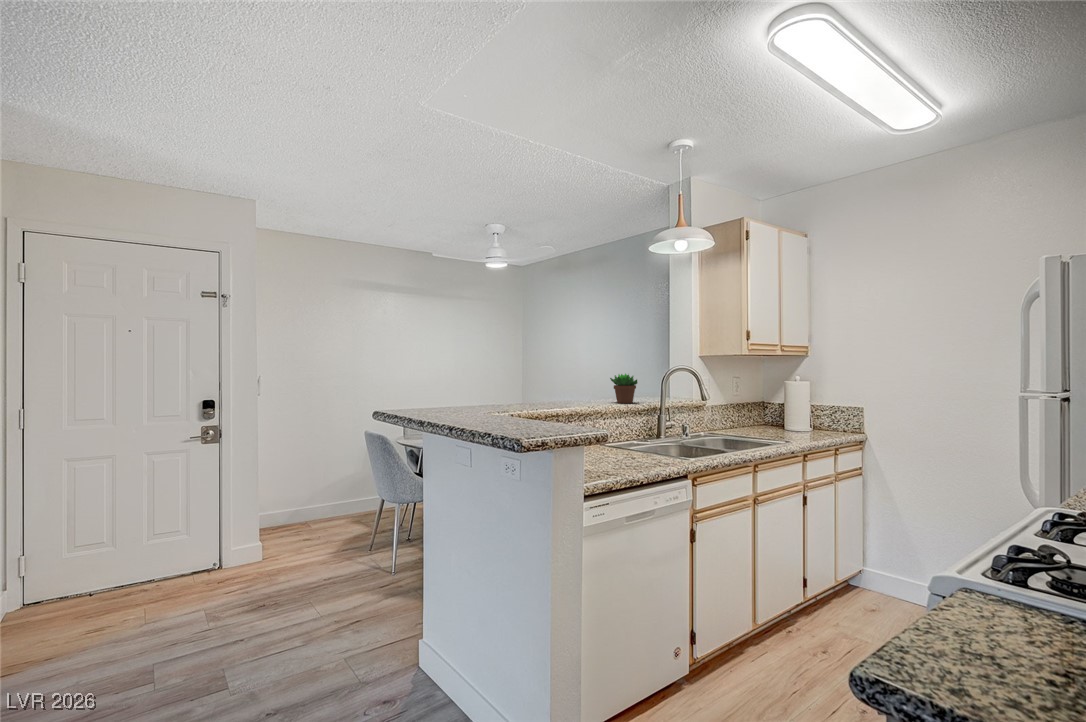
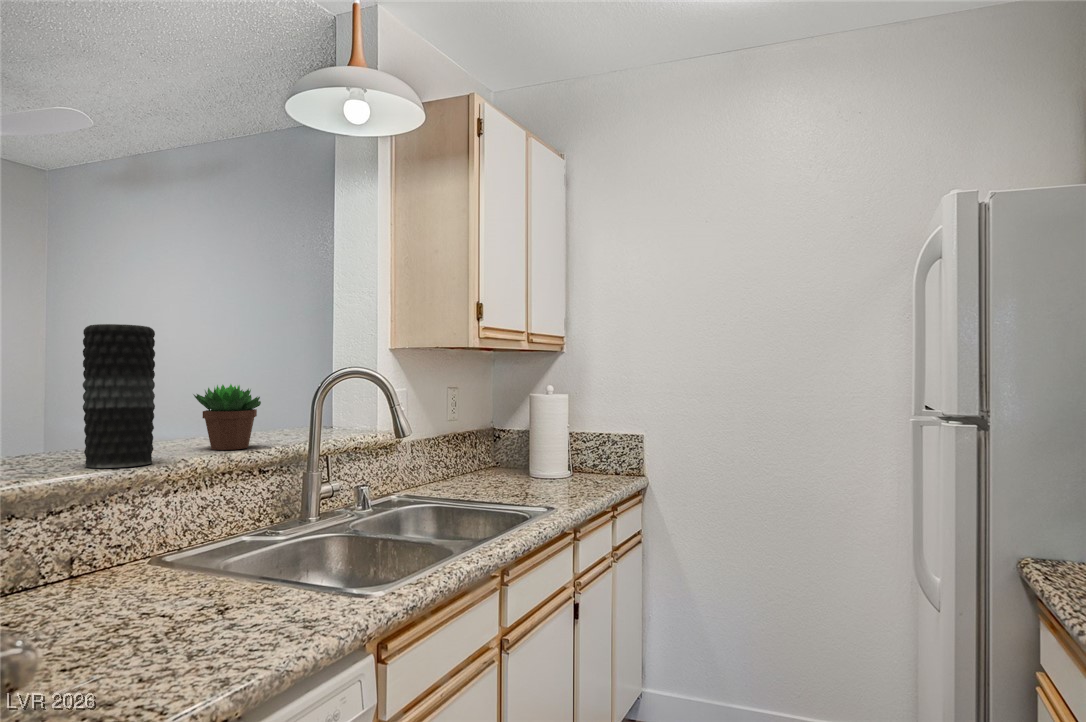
vase: none [574,349,600,406] -> present [83,324,155,468]

